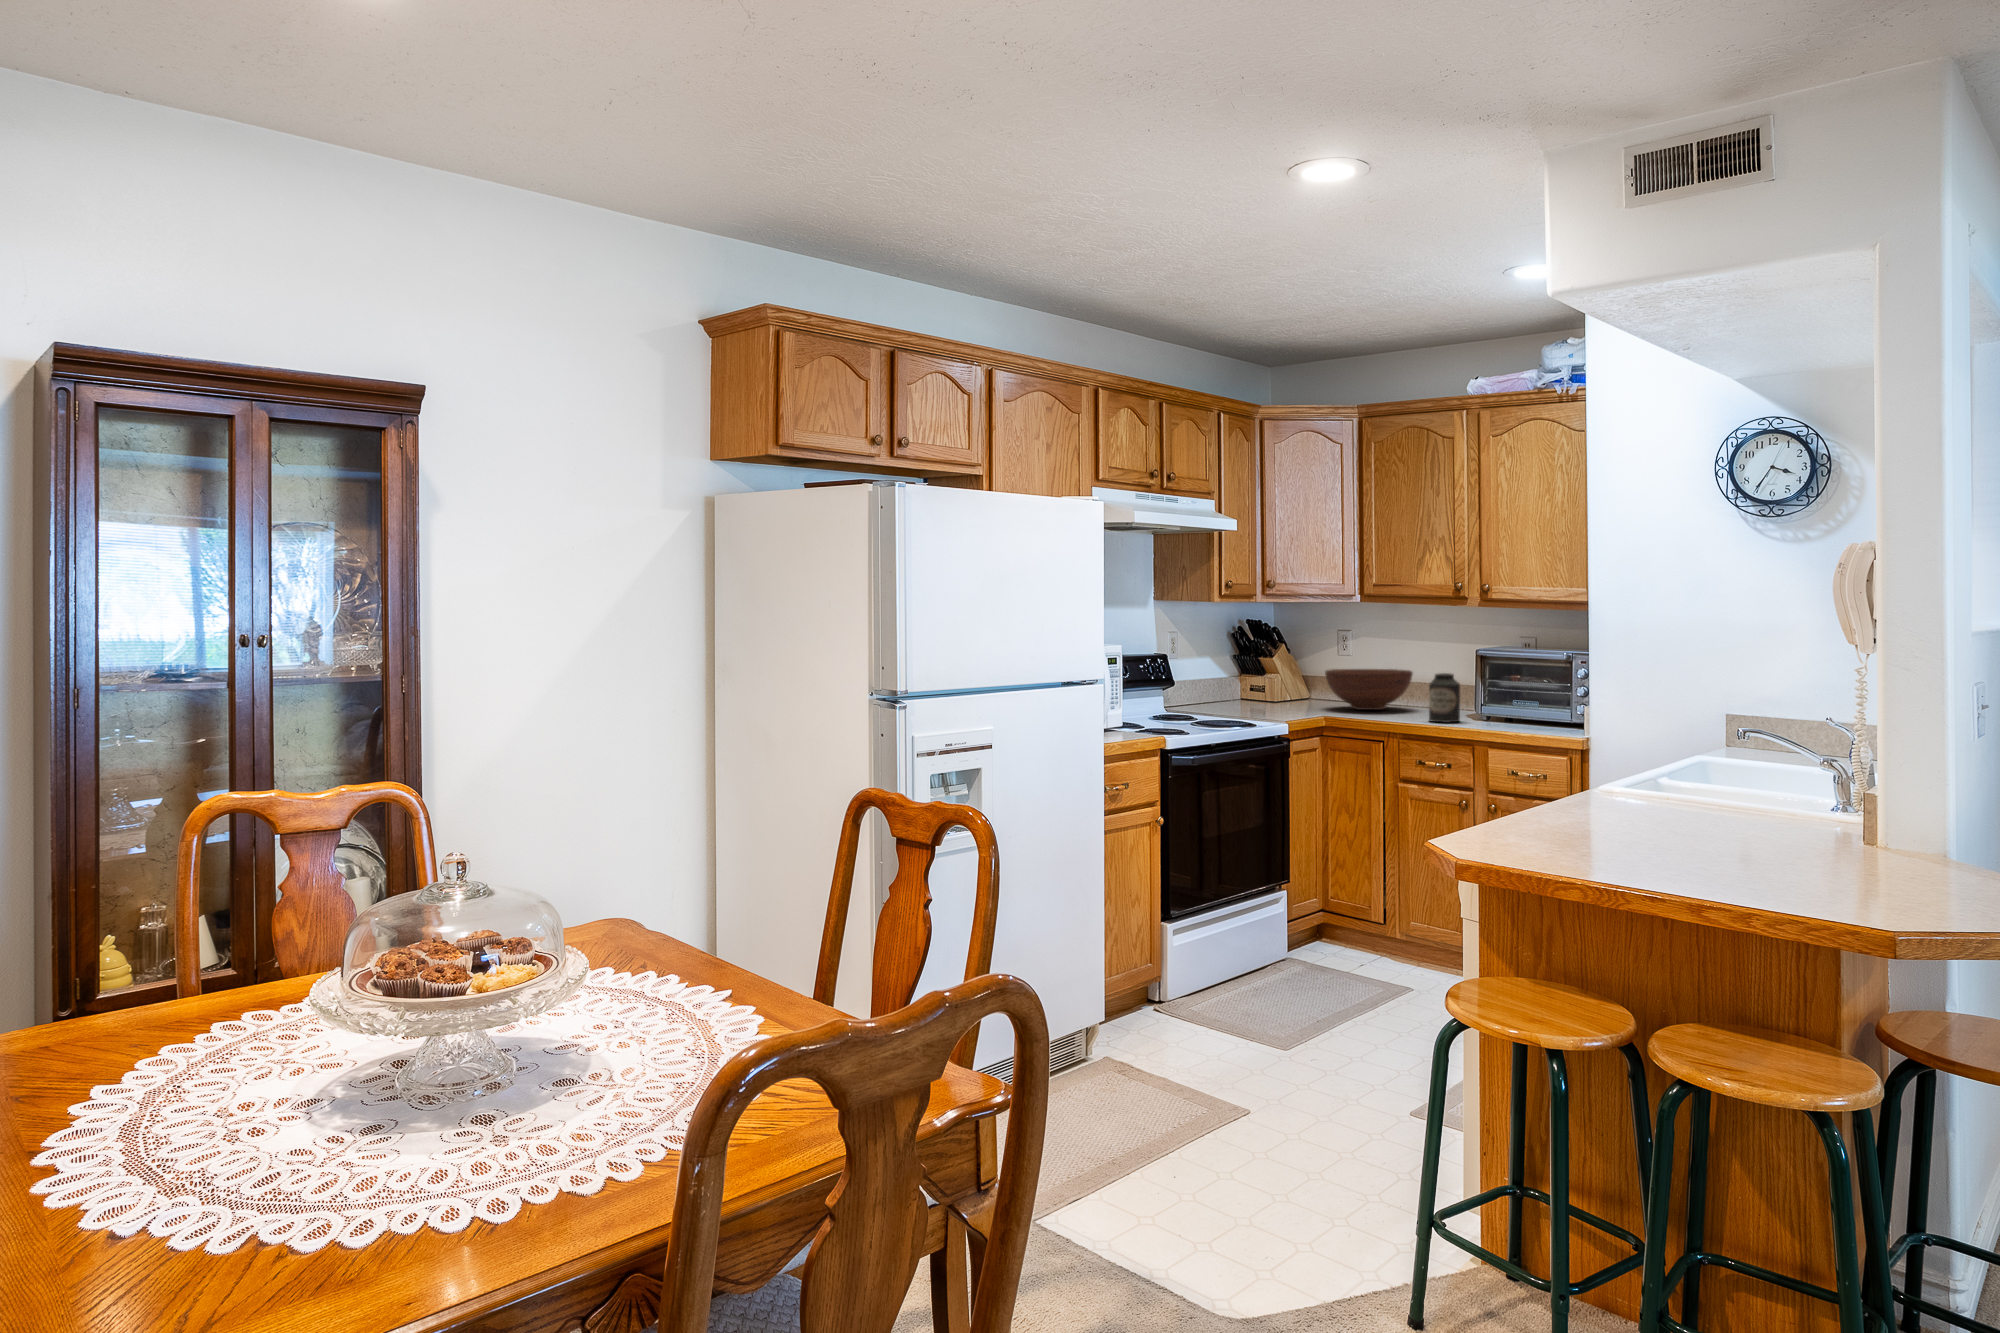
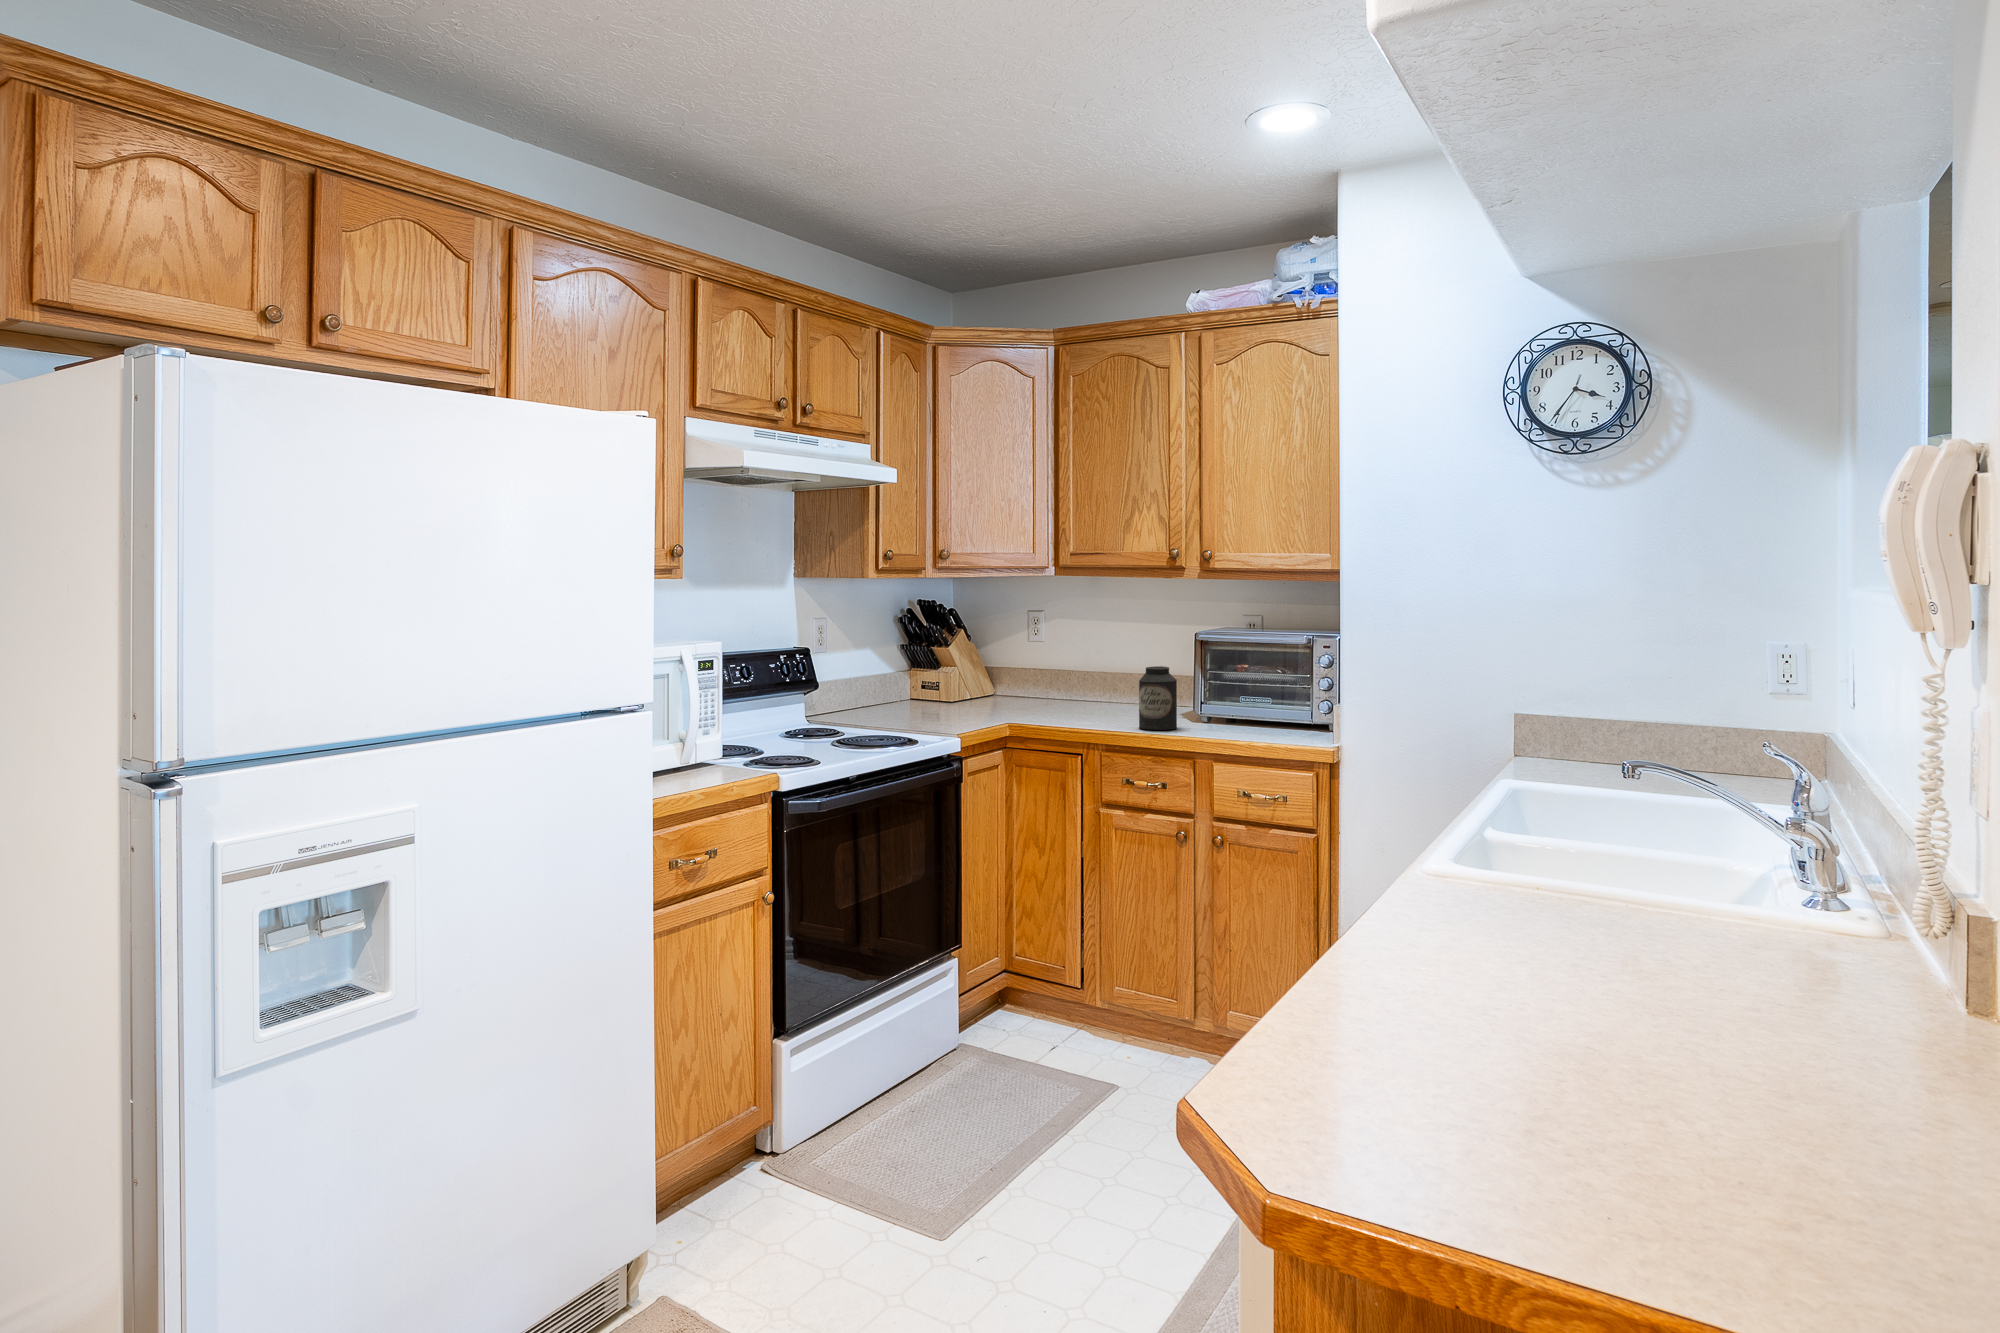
fruit bowl: present [1325,669,1412,710] -> none [1015,659,1120,712]

